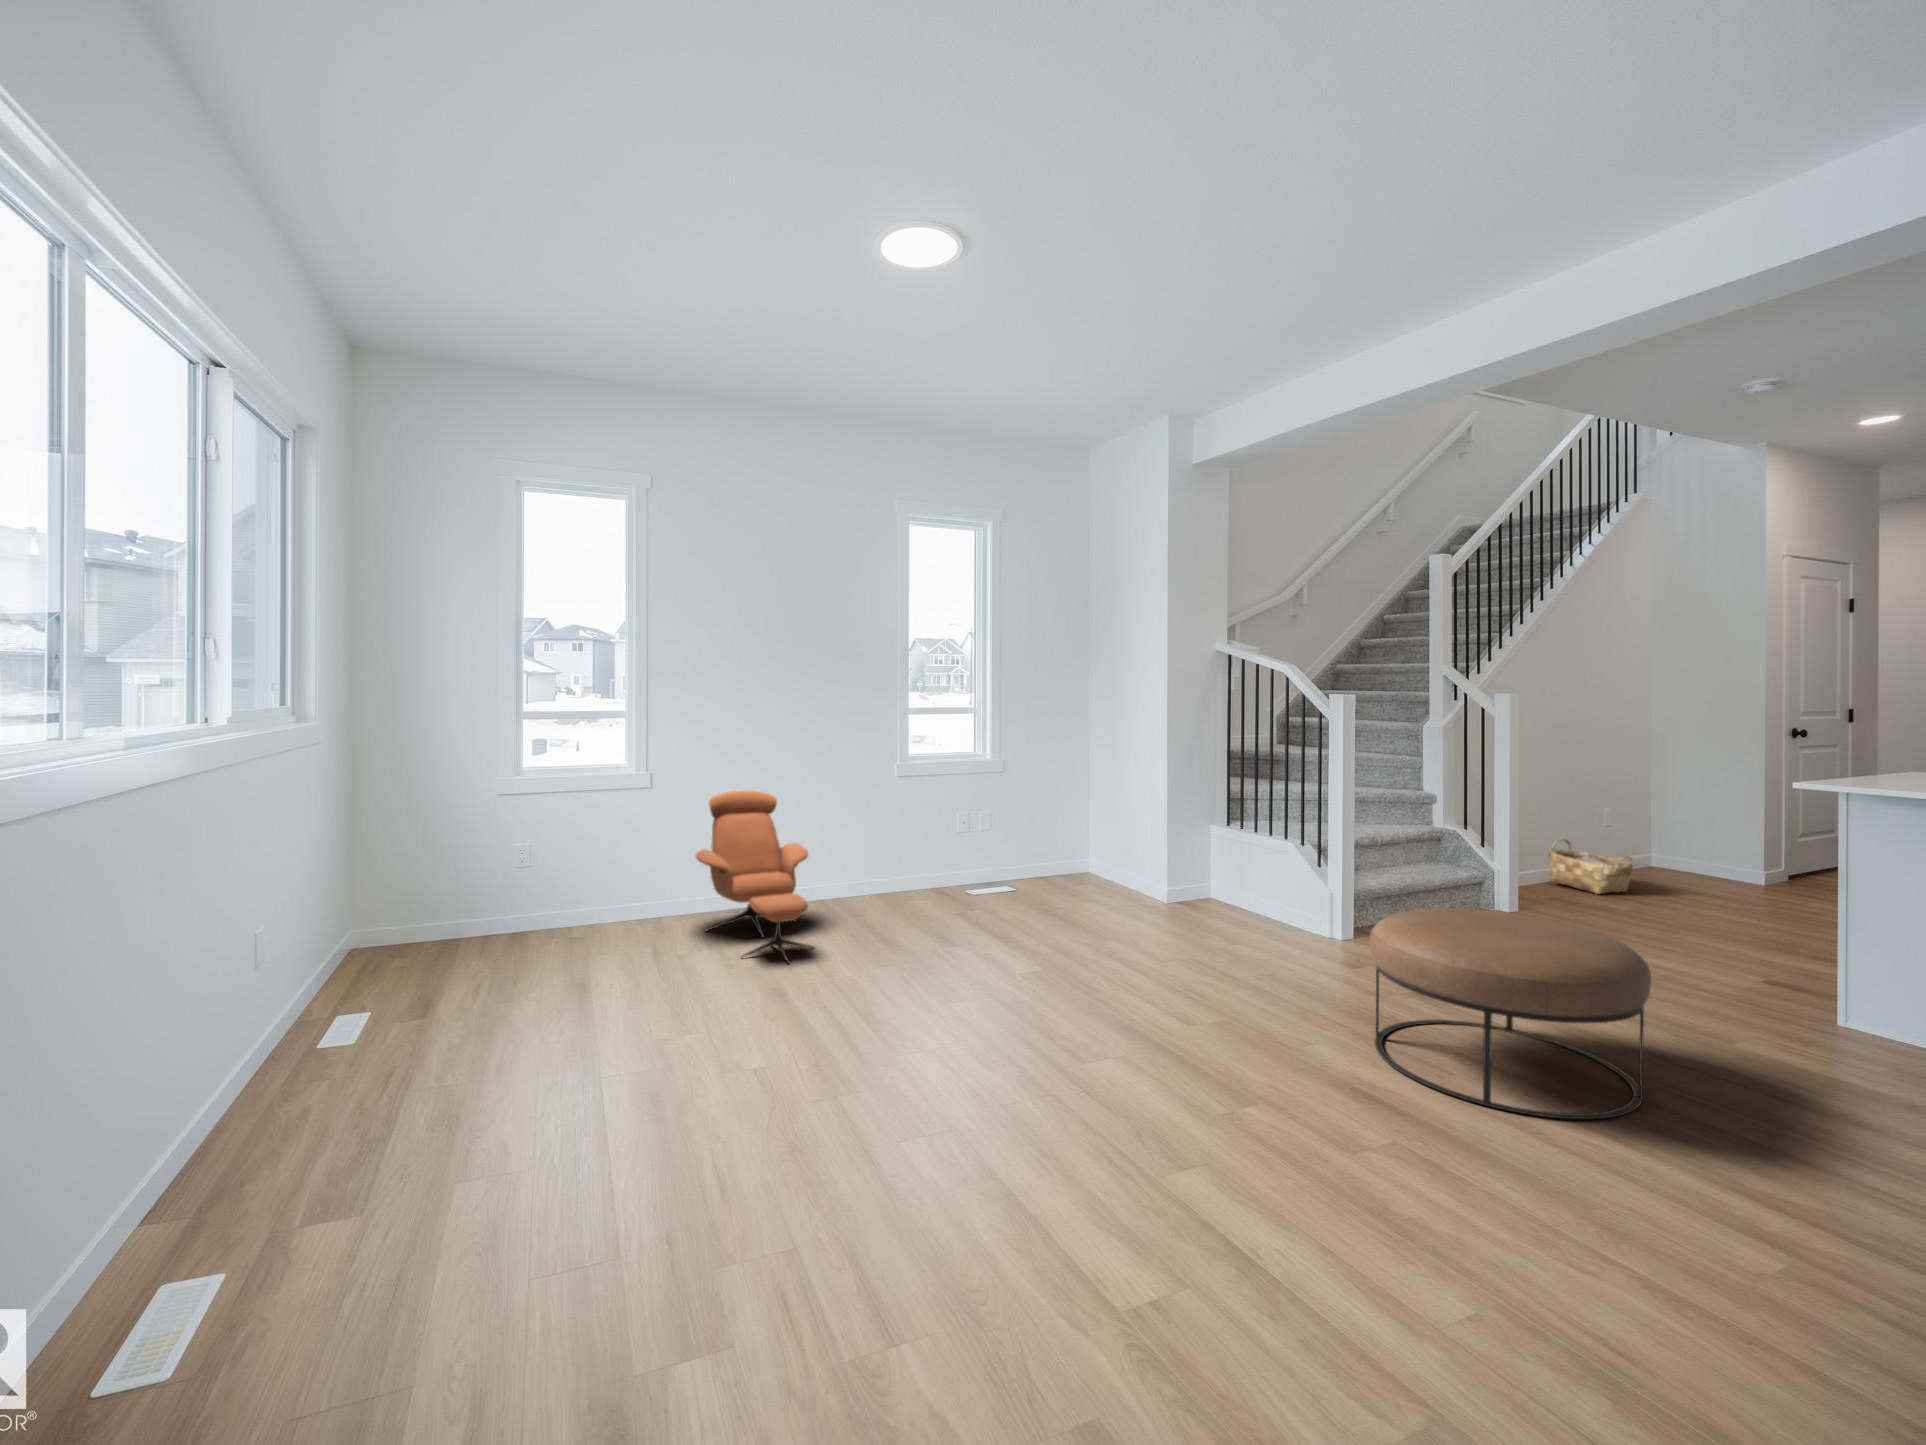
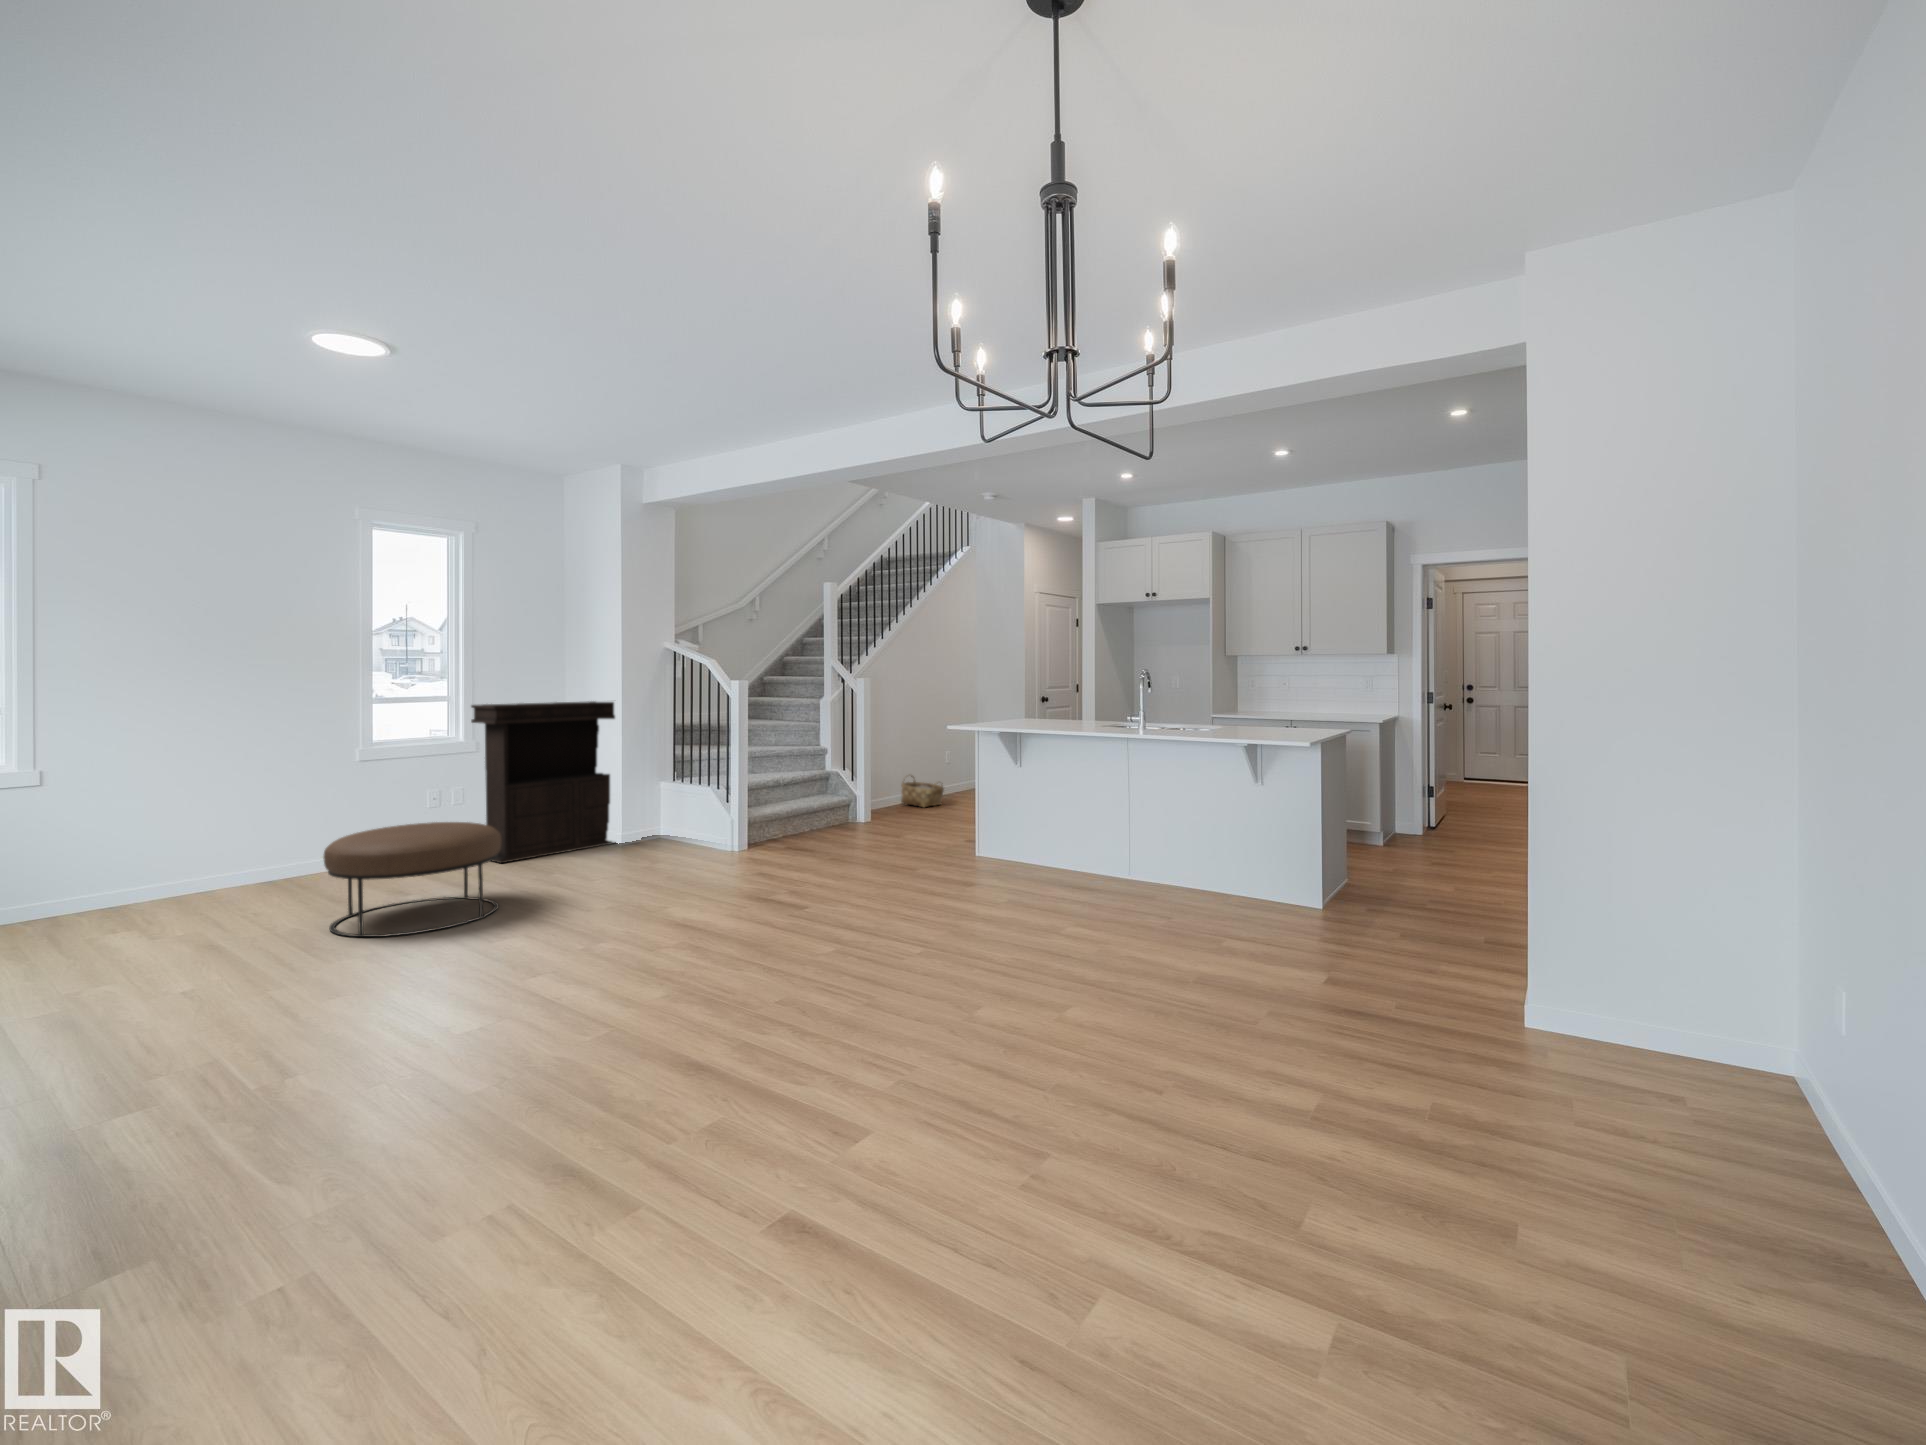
console table: none [1002,717,1193,914] -> present [471,701,615,863]
lounge chair: present [696,791,813,962] -> none [118,780,271,928]
ottoman: present [1370,908,1651,1119] -> present [323,822,501,937]

